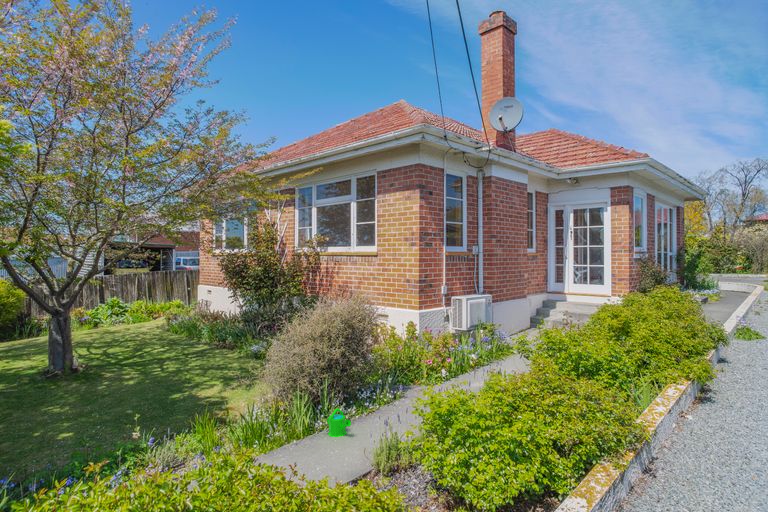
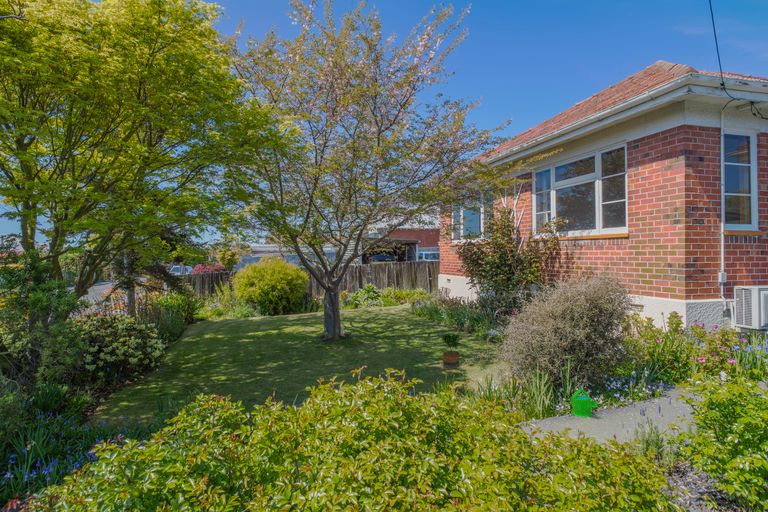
potted tree: none [194,357,219,396] -> present [442,334,462,369]

